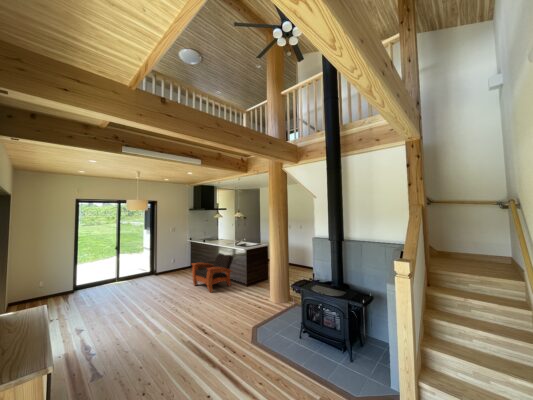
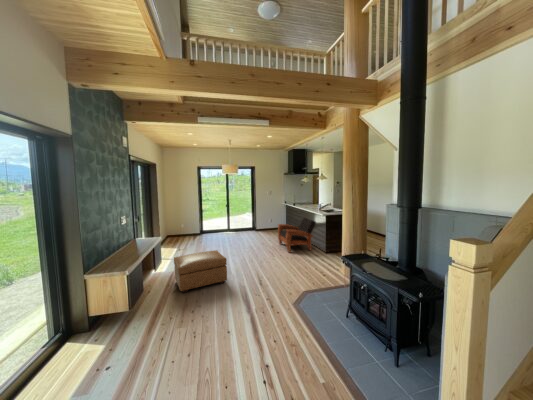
ottoman: none [82,307,164,377] -> present [174,250,227,293]

